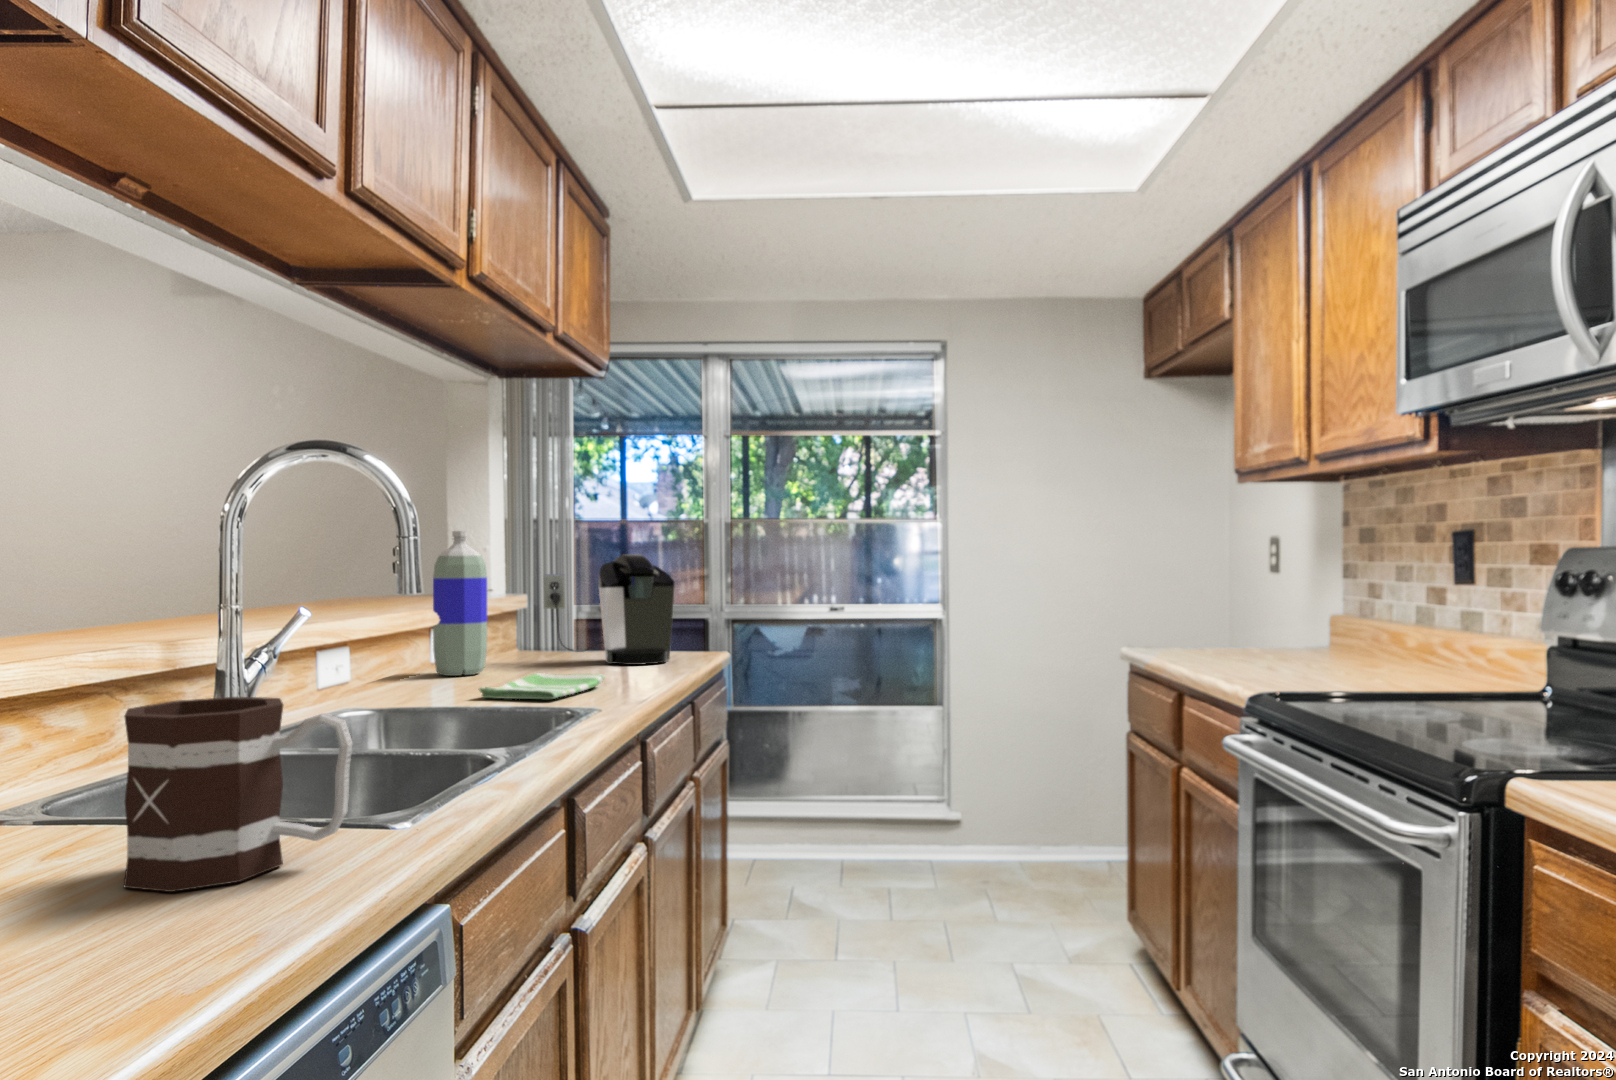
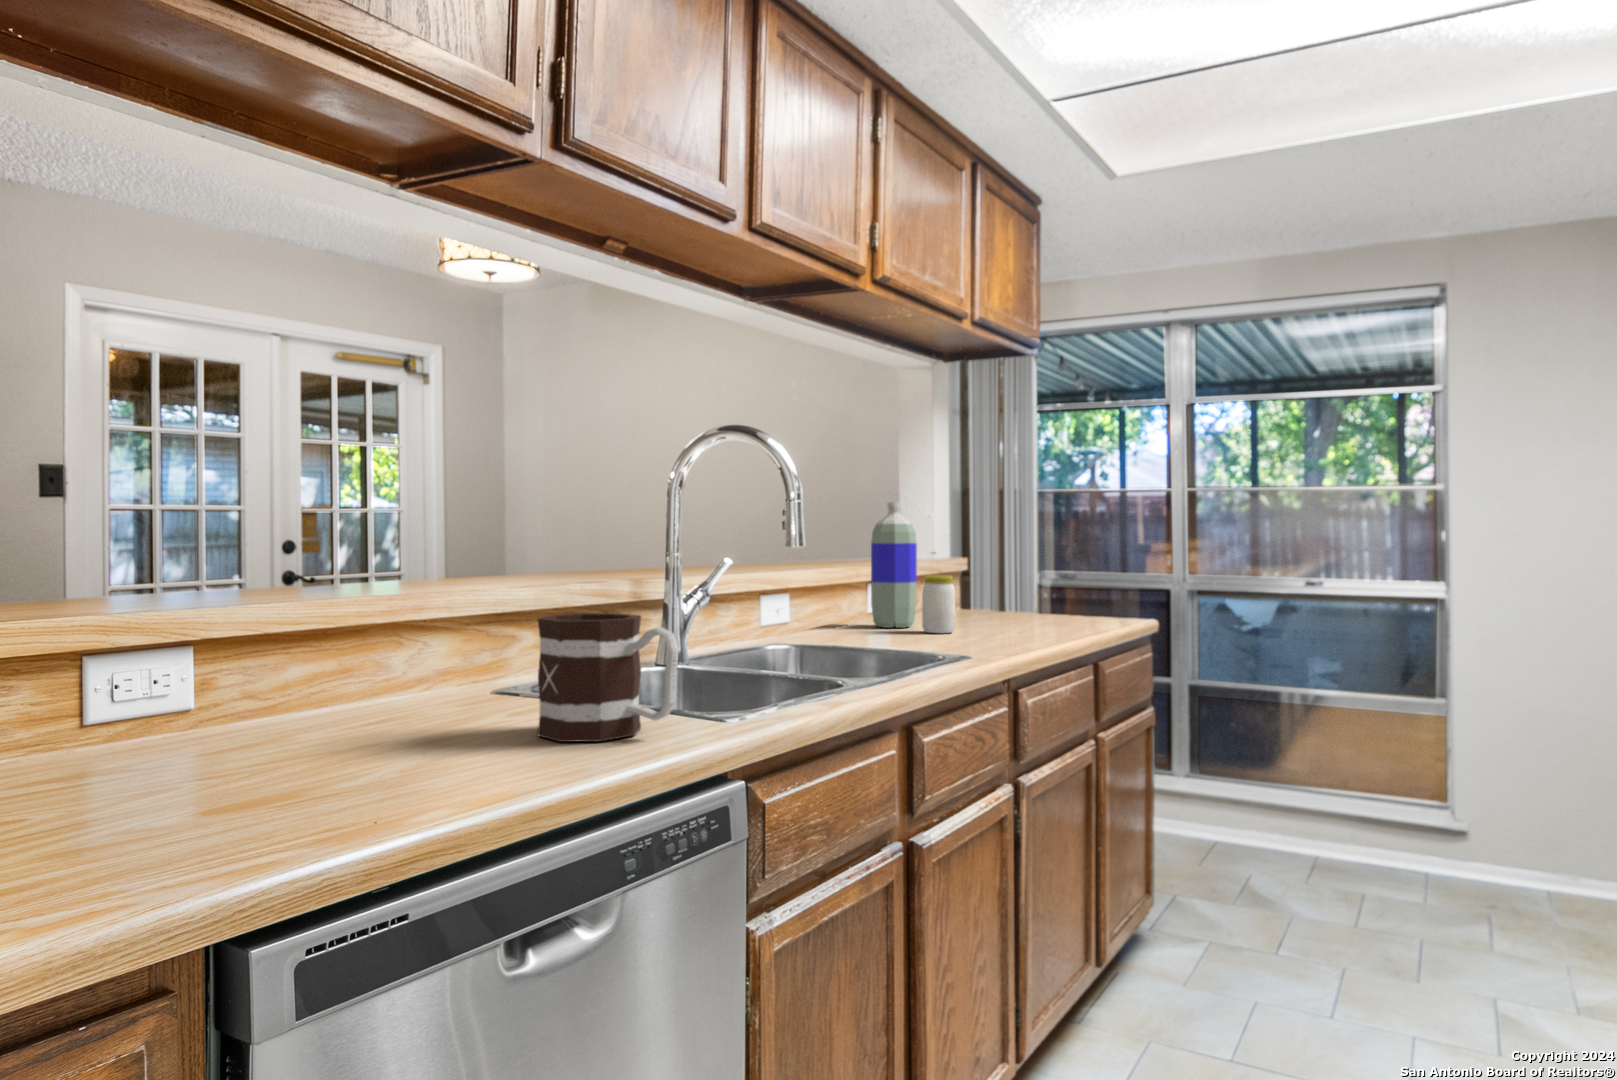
coffee maker: present [544,554,675,665] -> none [973,524,1094,628]
jar: none [501,613,540,679] -> present [922,575,955,633]
dish towel: present [479,673,604,699] -> none [886,628,1002,649]

